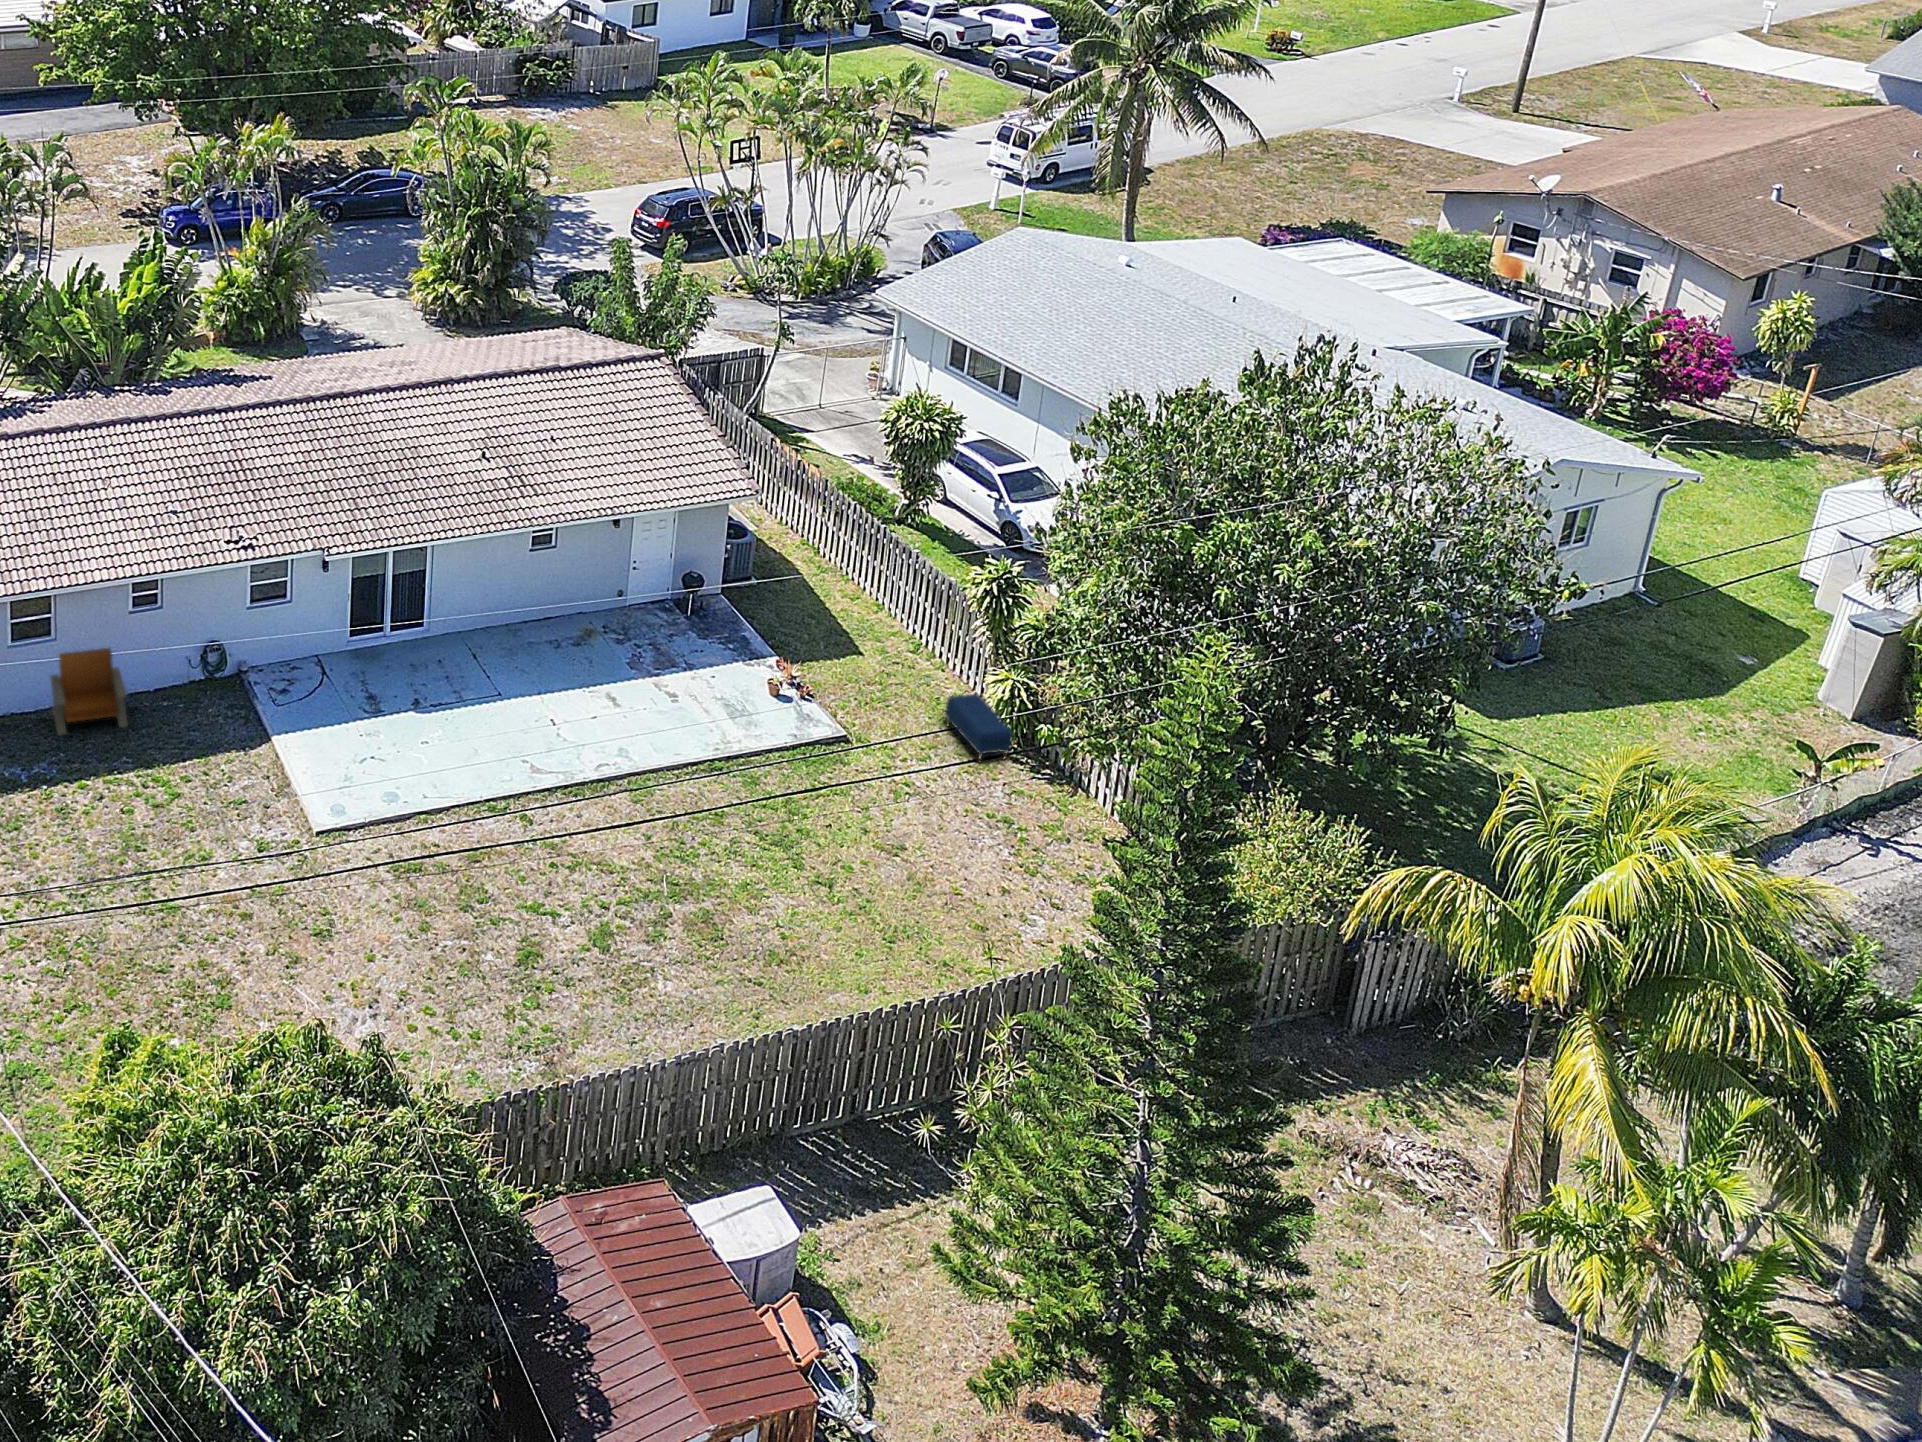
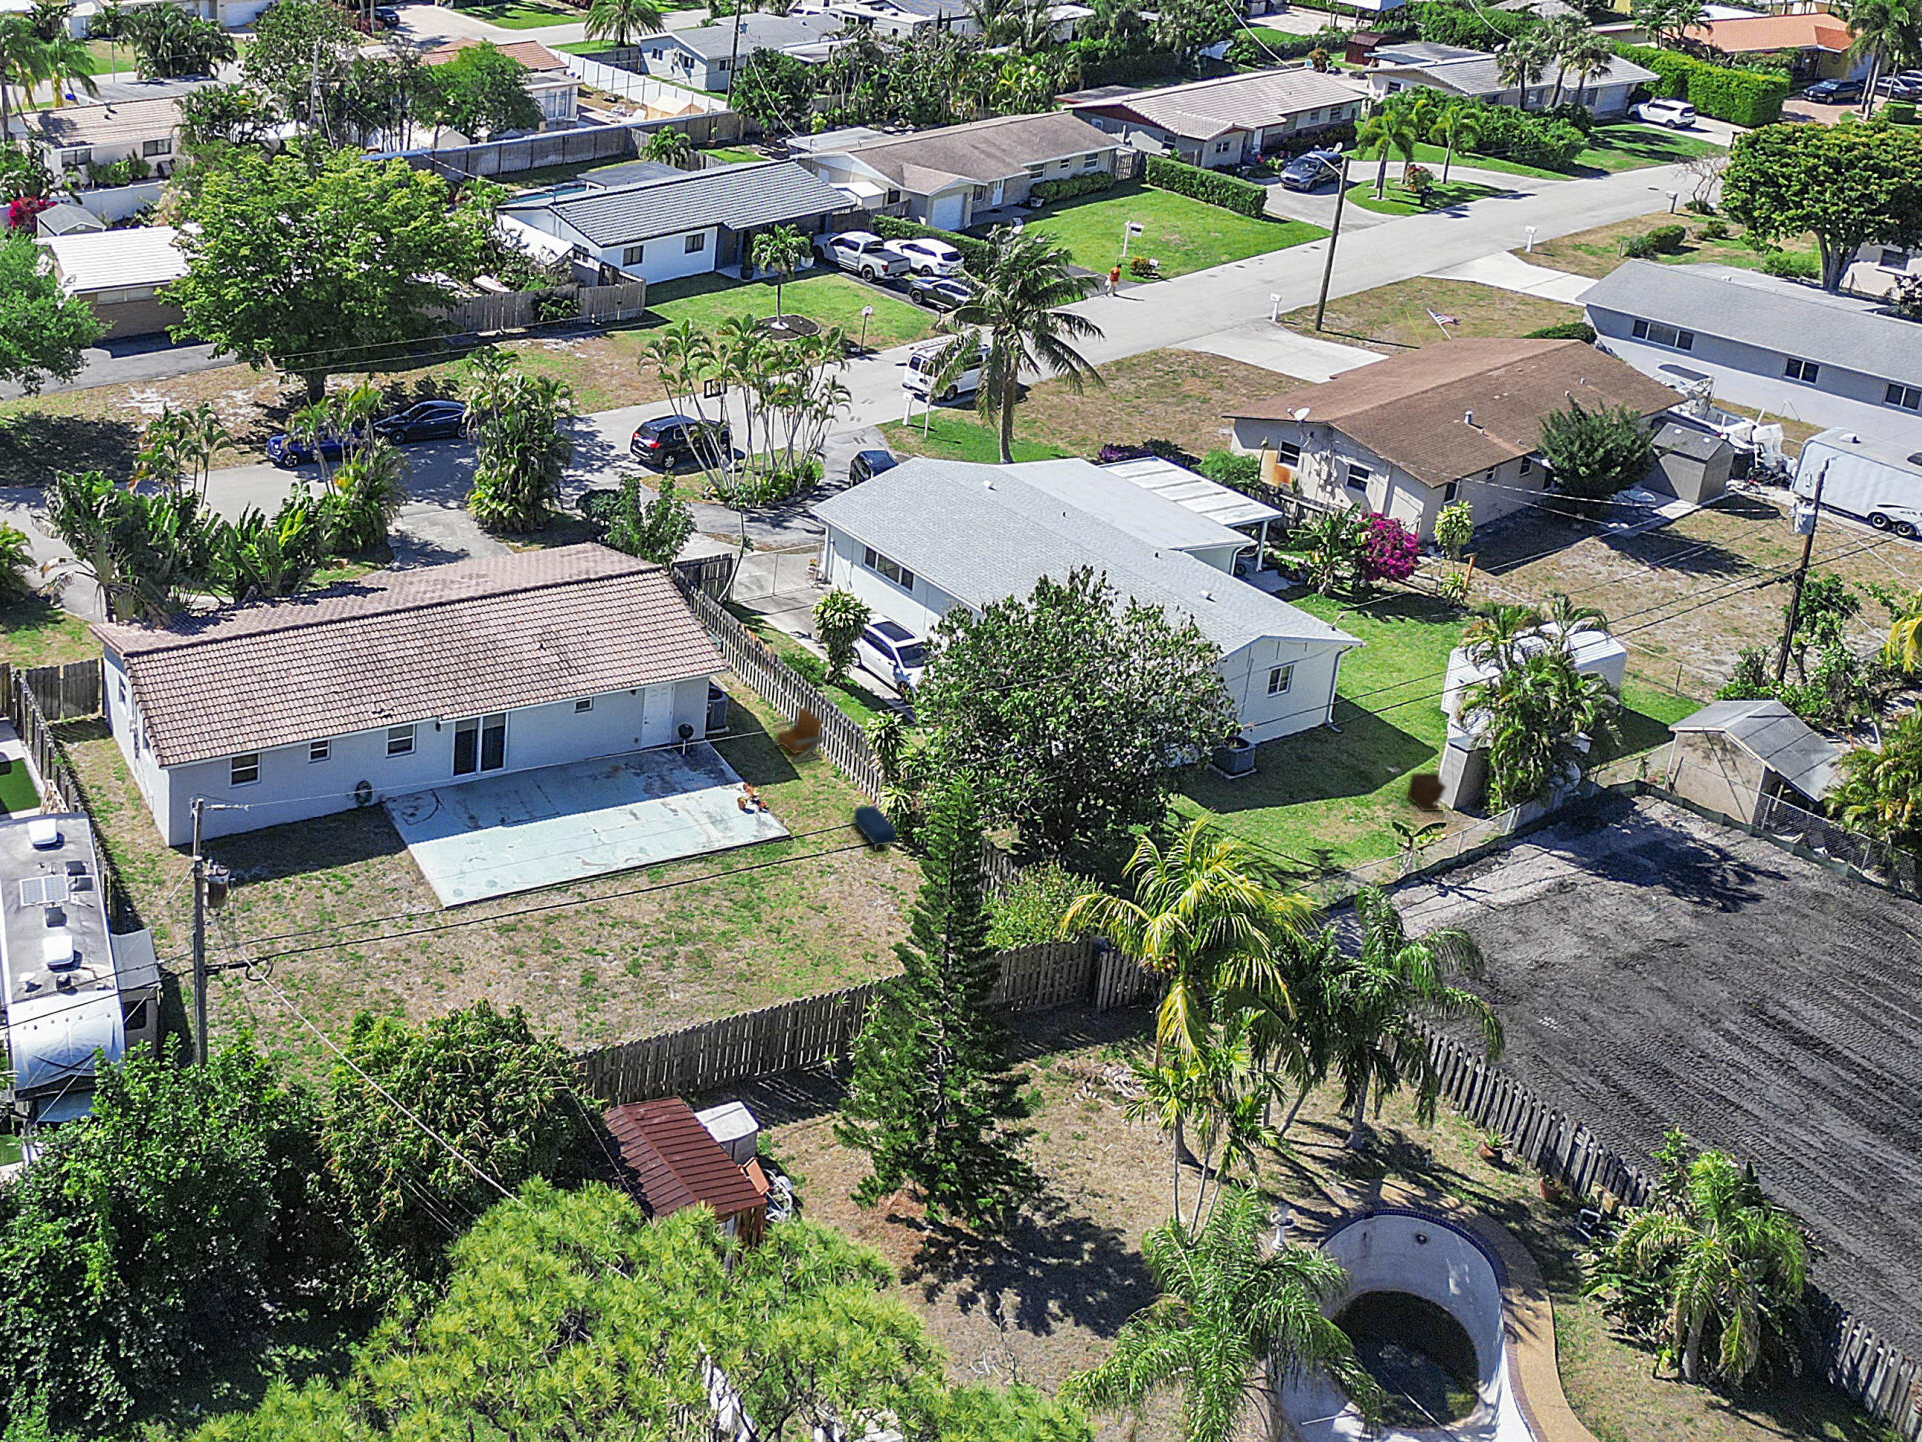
lounge chair: present [50,648,128,735] -> present [773,708,826,763]
wooden crate: none [1782,664,1862,721] -> present [1407,772,1446,811]

